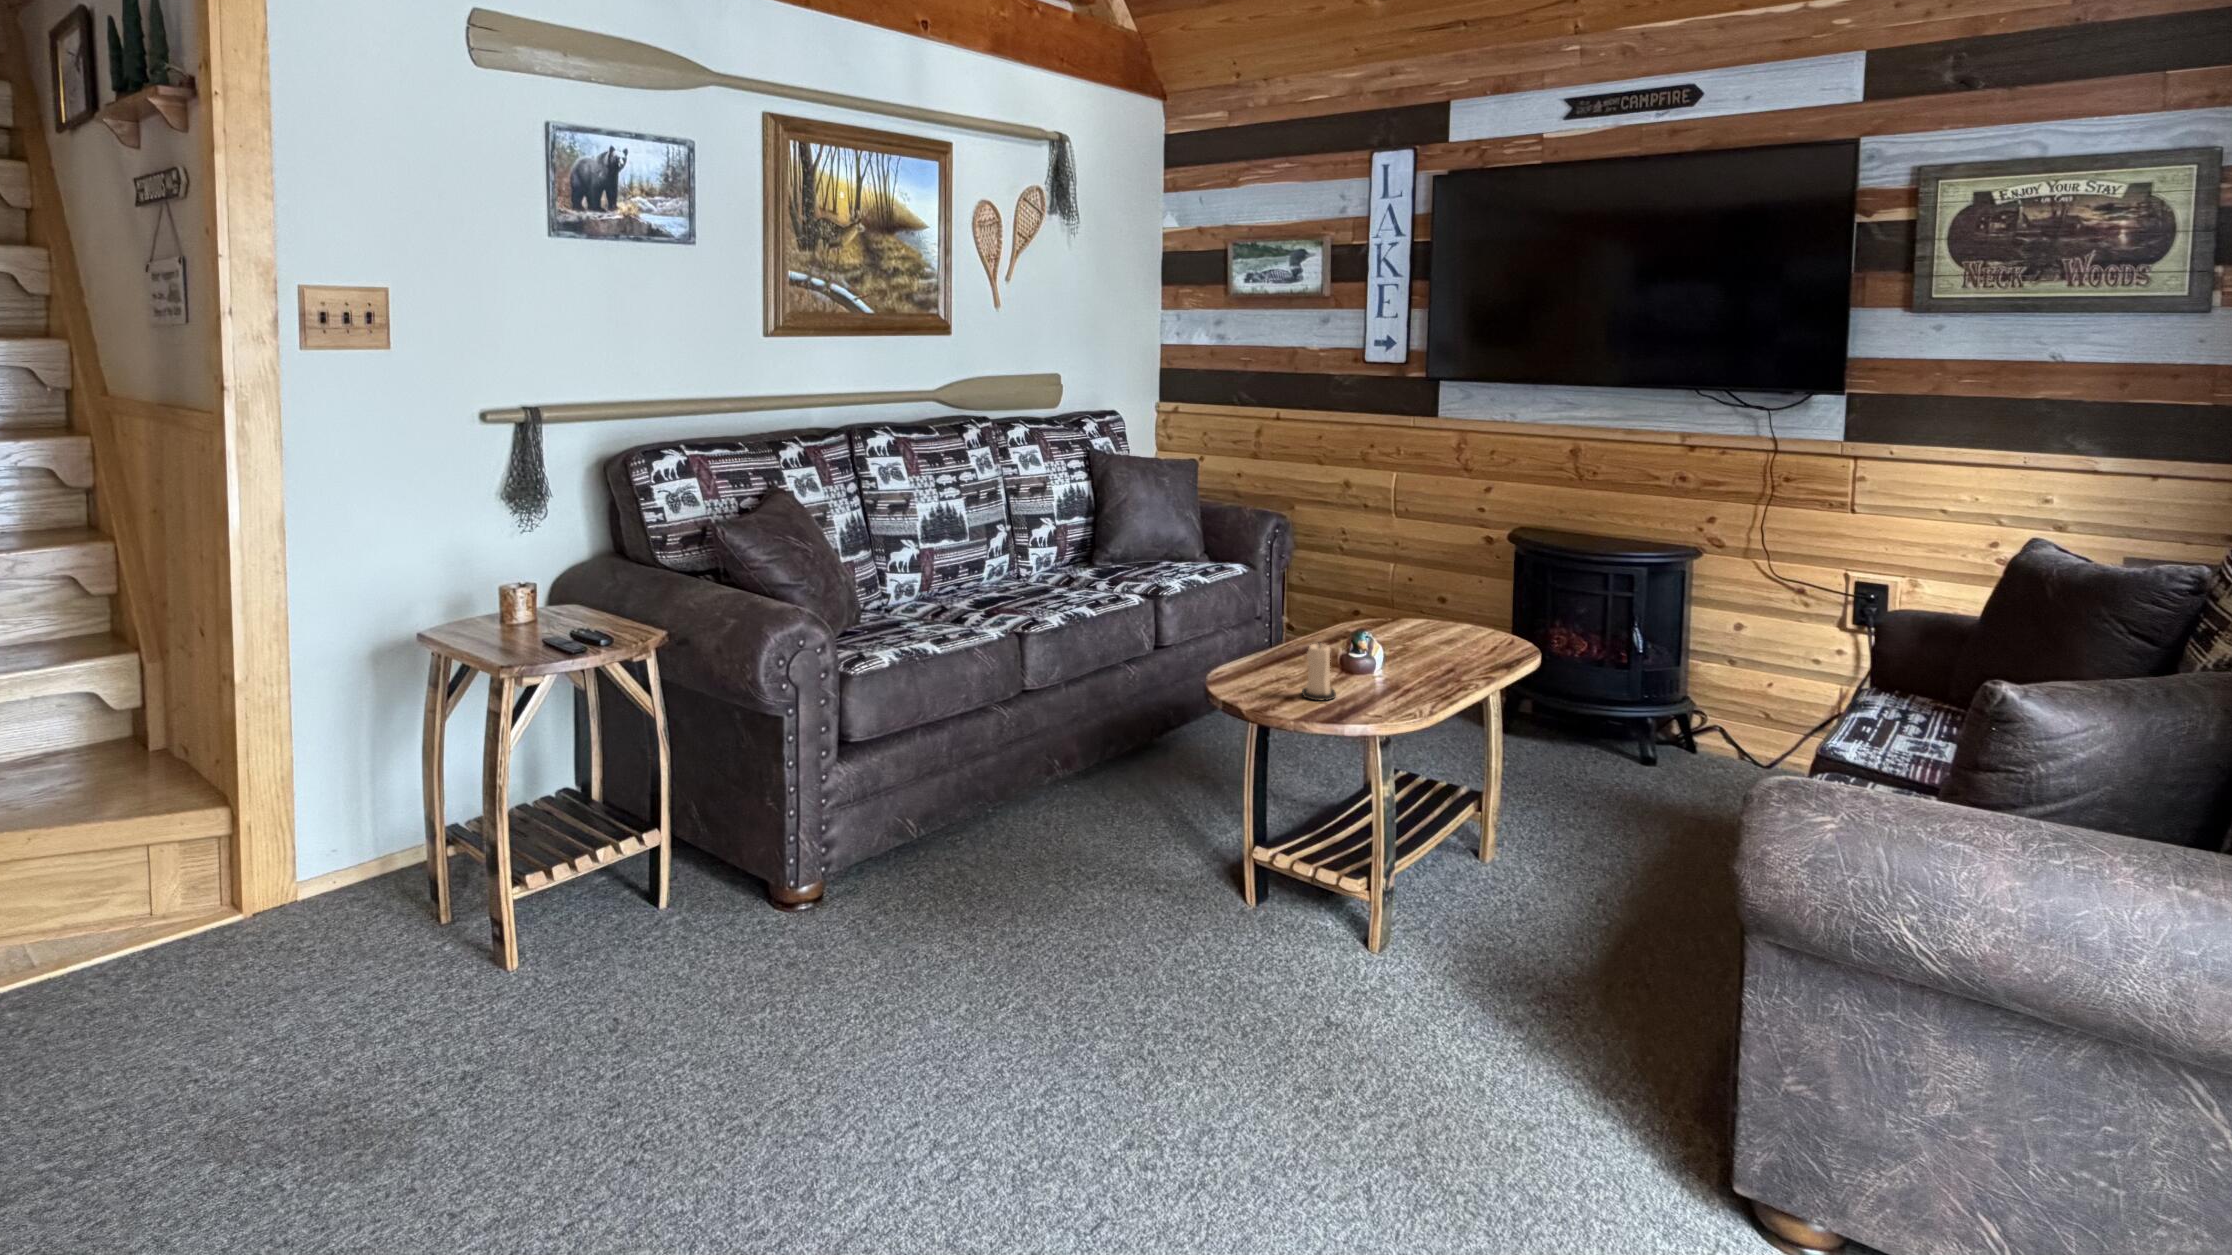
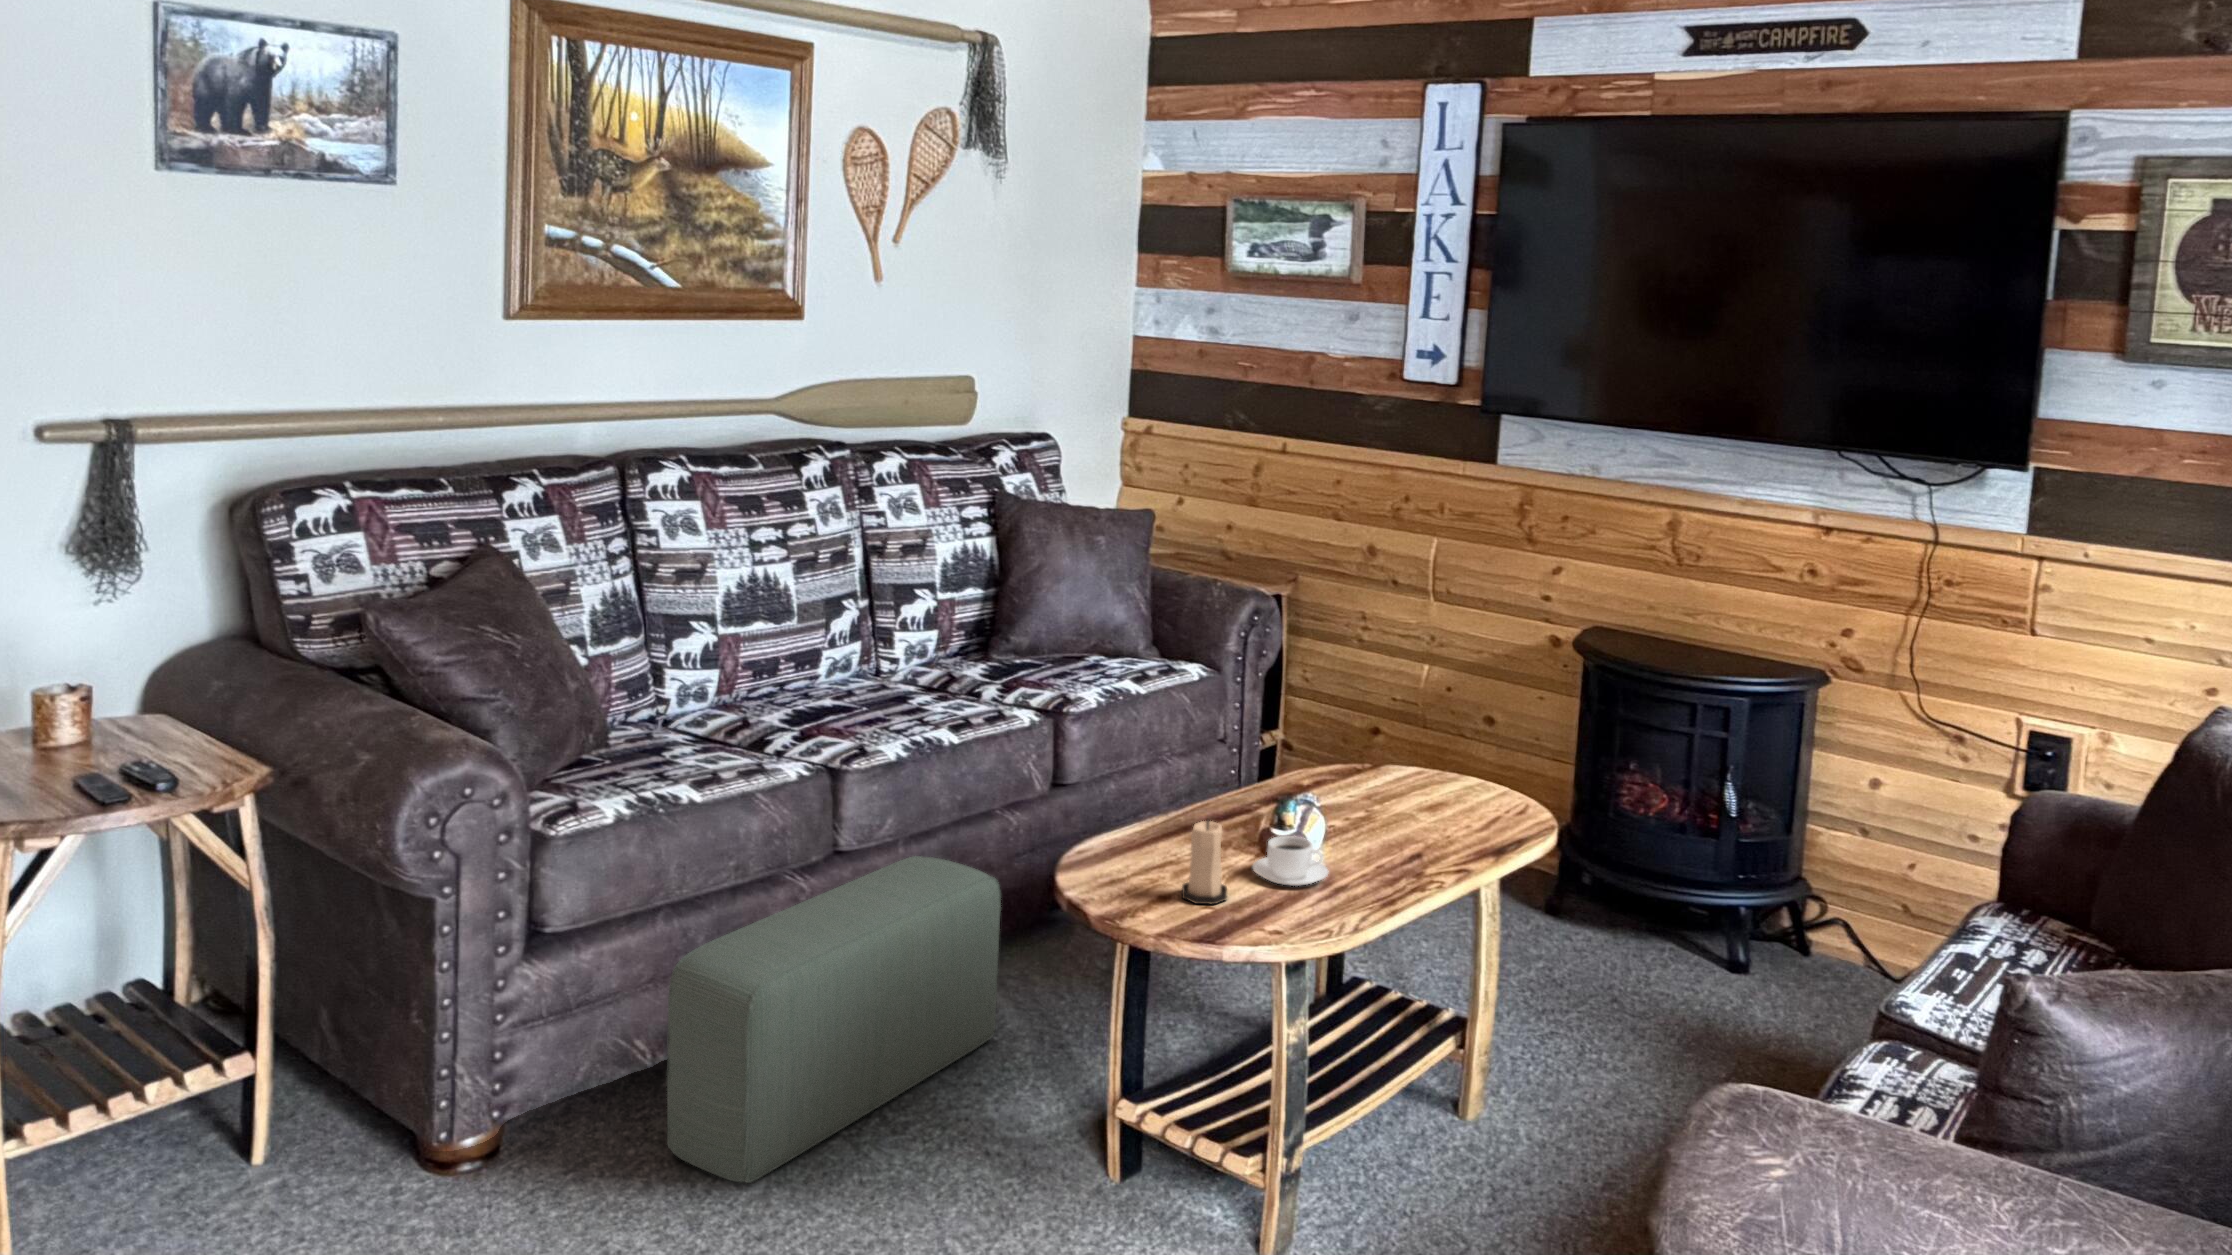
coffee cup: none [1344,656,1399,688] -> present [1253,836,1328,886]
pouf: none [941,692,1145,911] -> present [667,856,1001,1183]

